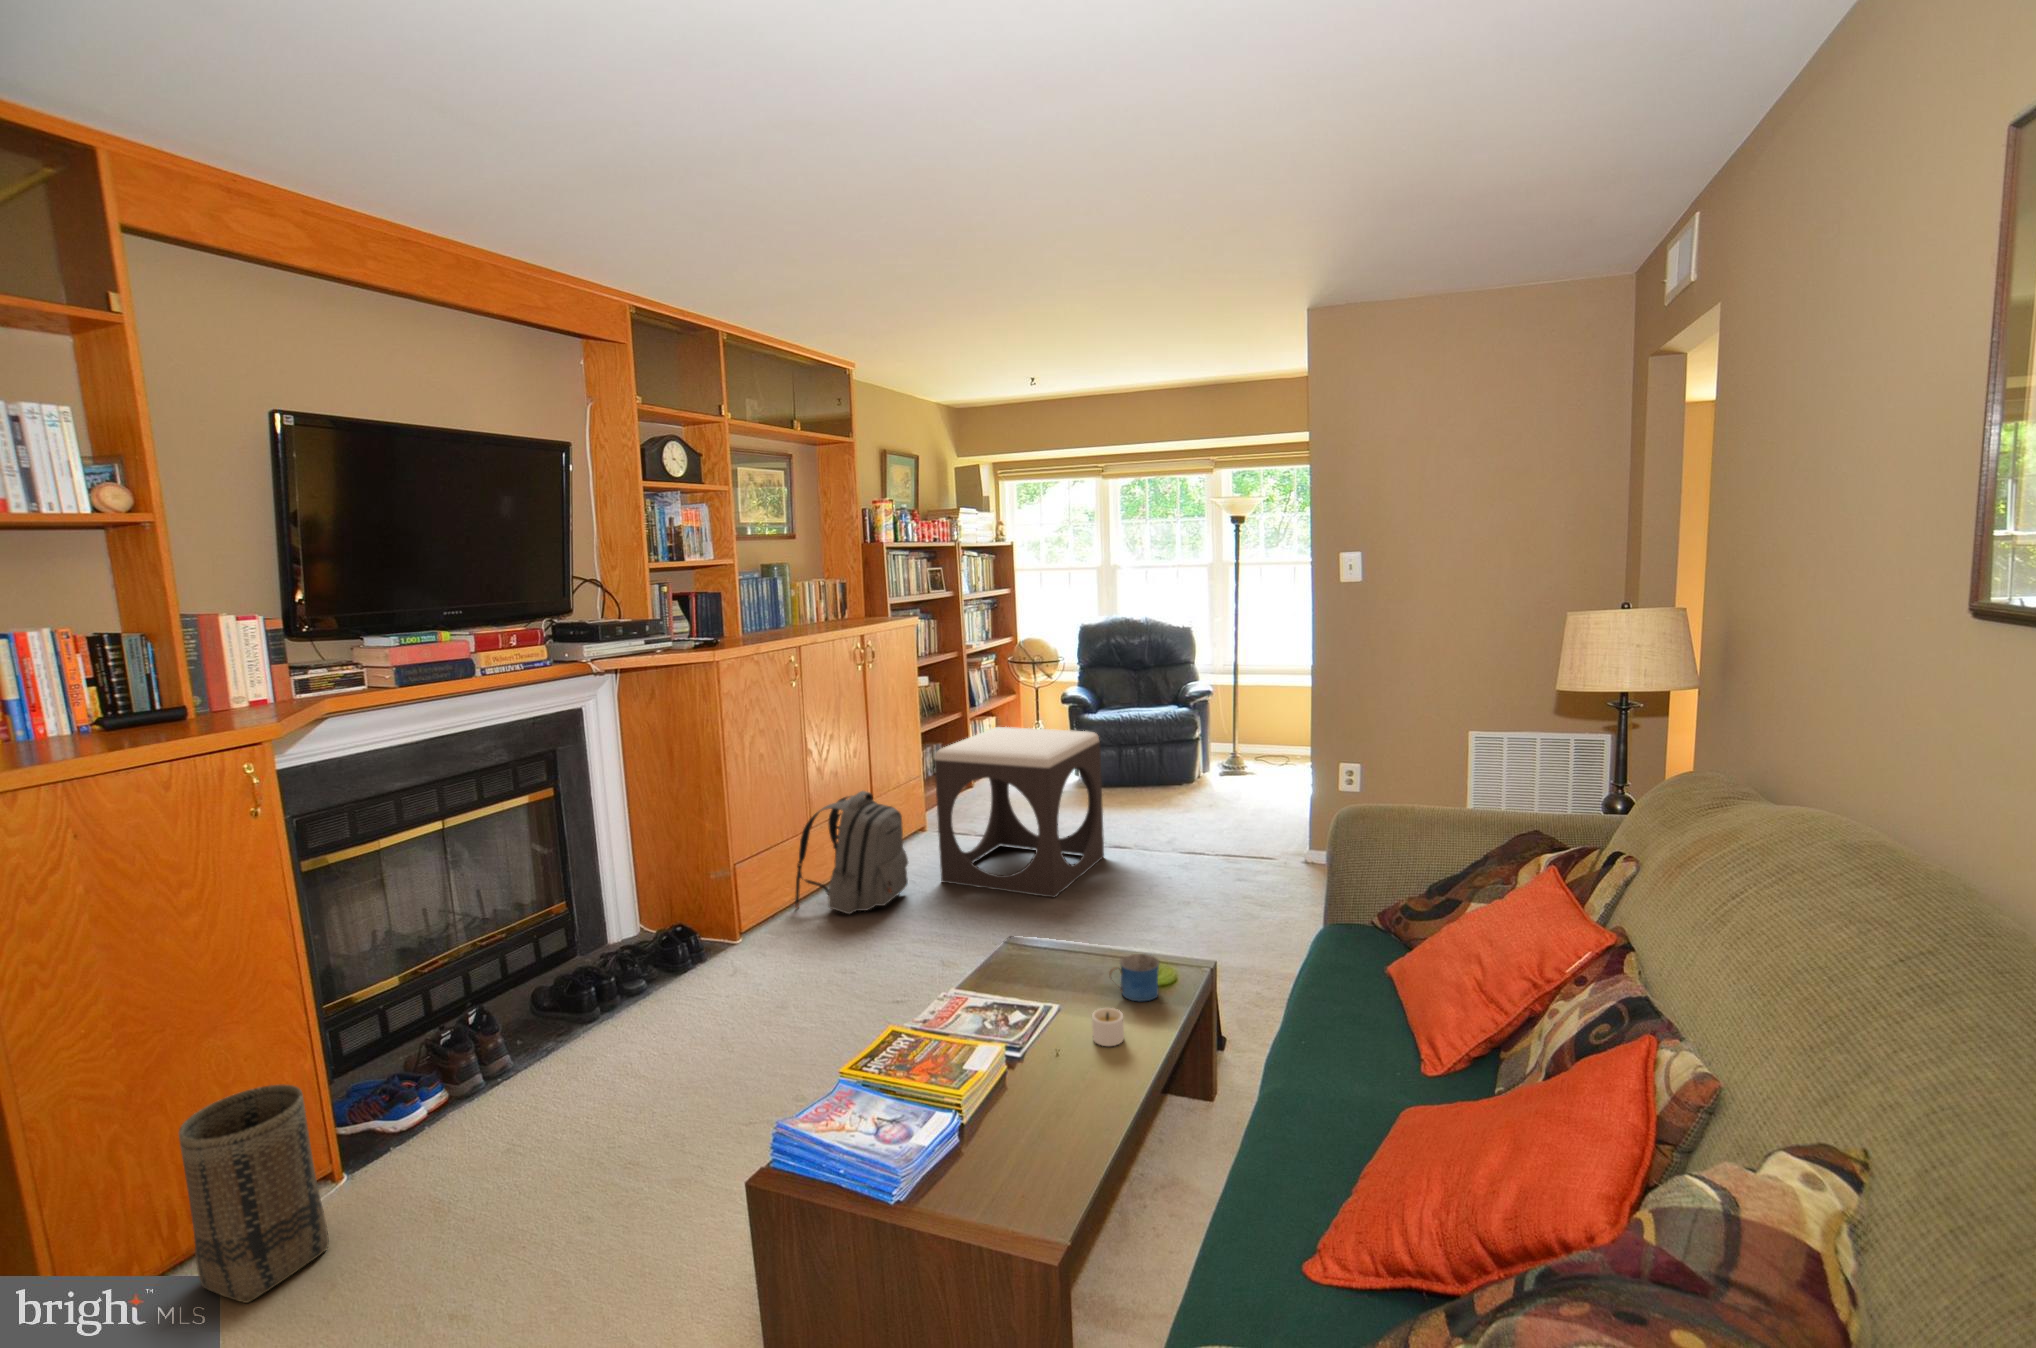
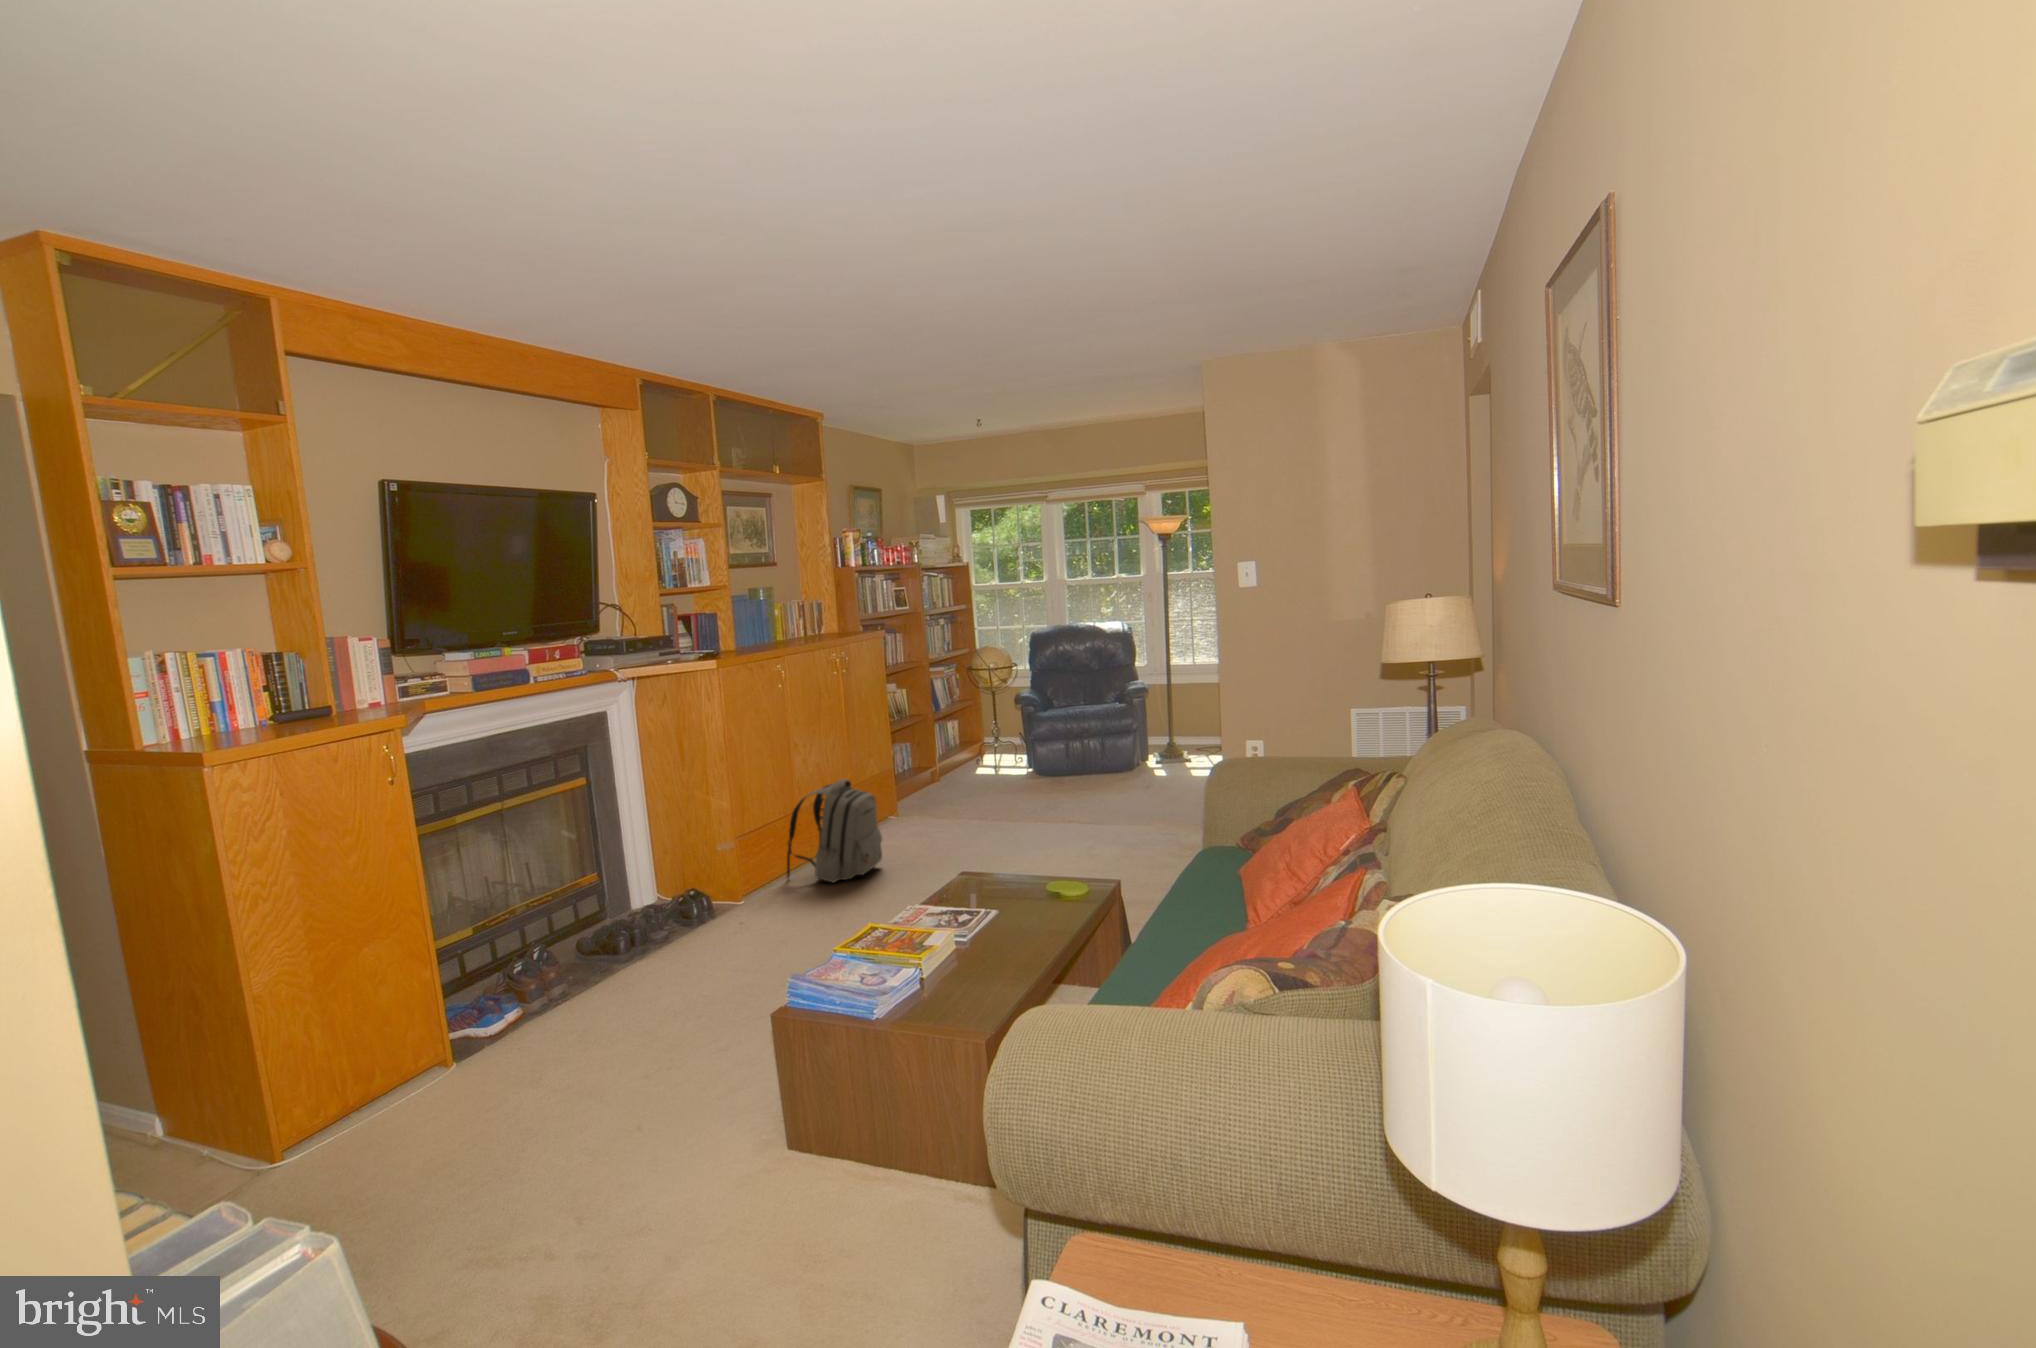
footstool: present [935,727,1104,898] -> none [903,725,1051,865]
mug: present [1109,954,1159,1002] -> none [1035,877,1073,910]
candle: present [1092,1008,1124,1046] -> none [1020,910,1051,936]
basket: present [179,1085,329,1303] -> none [352,985,455,1138]

